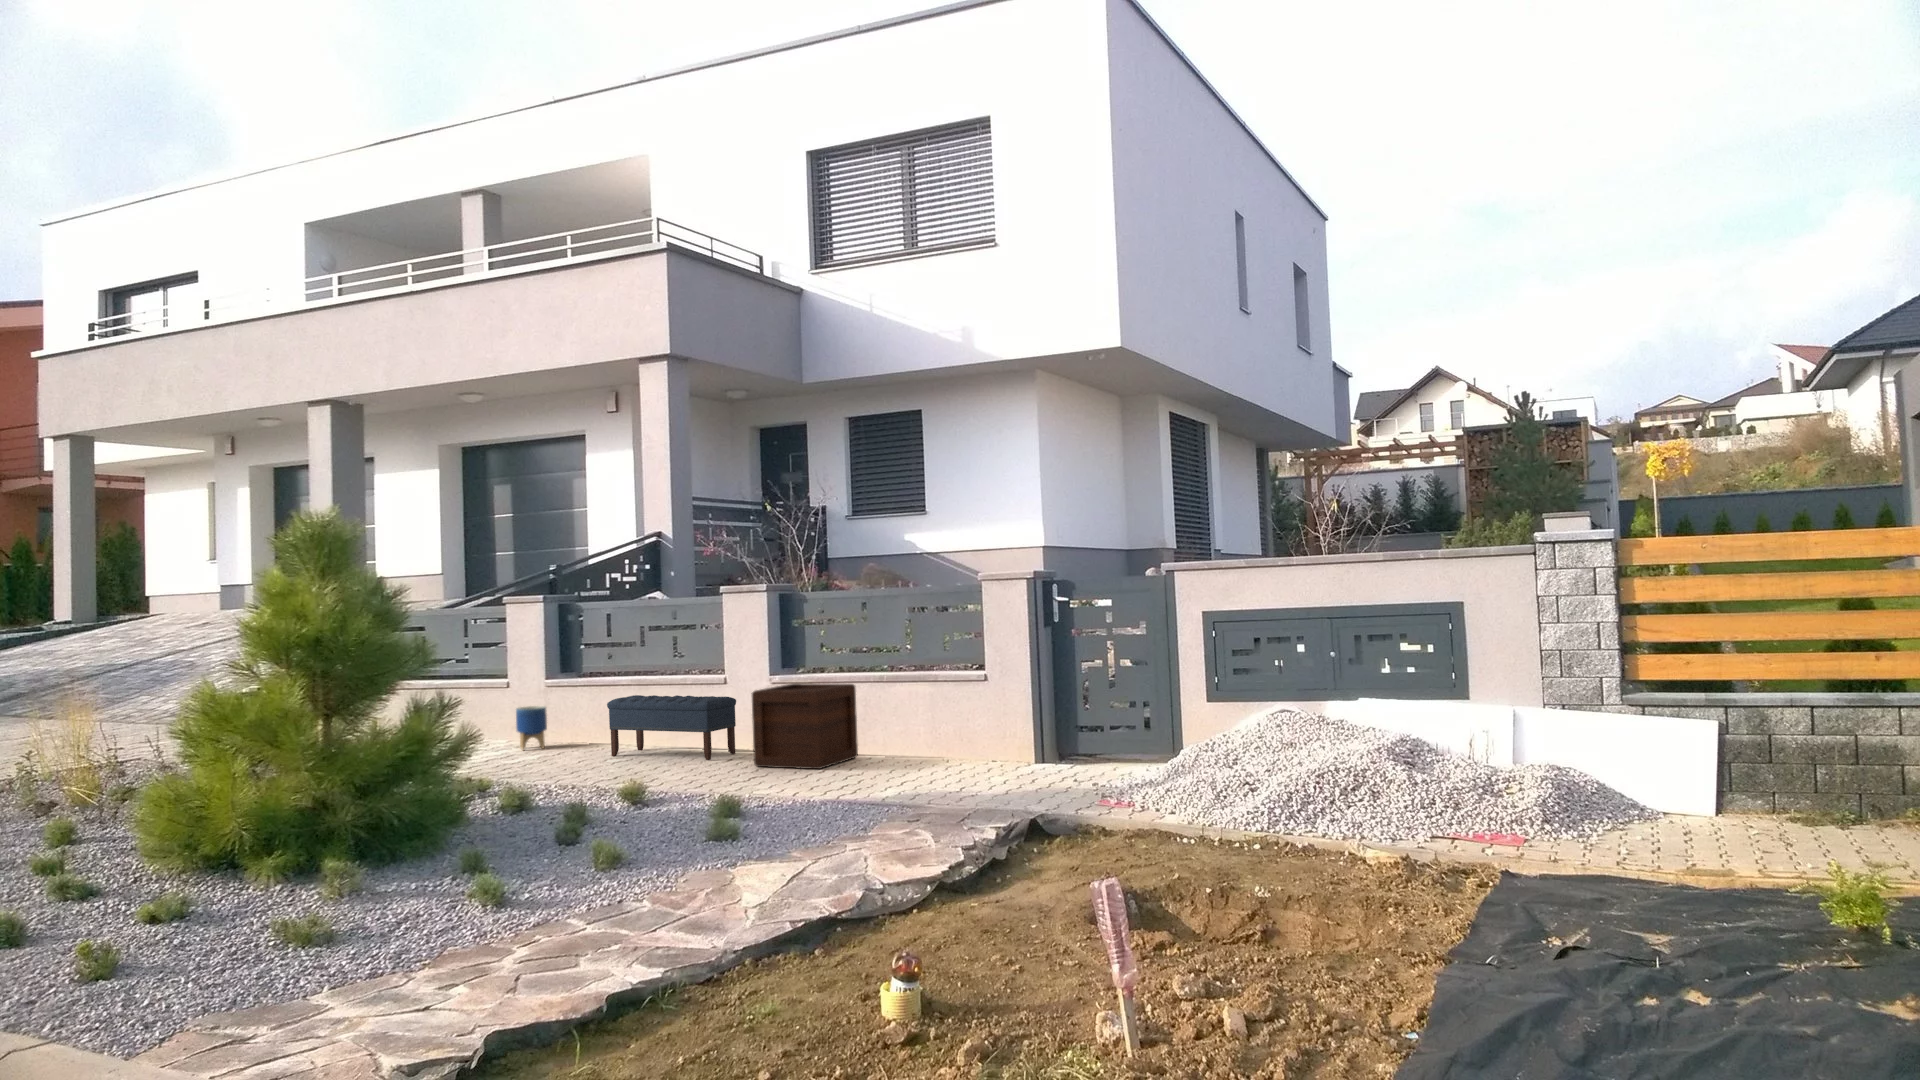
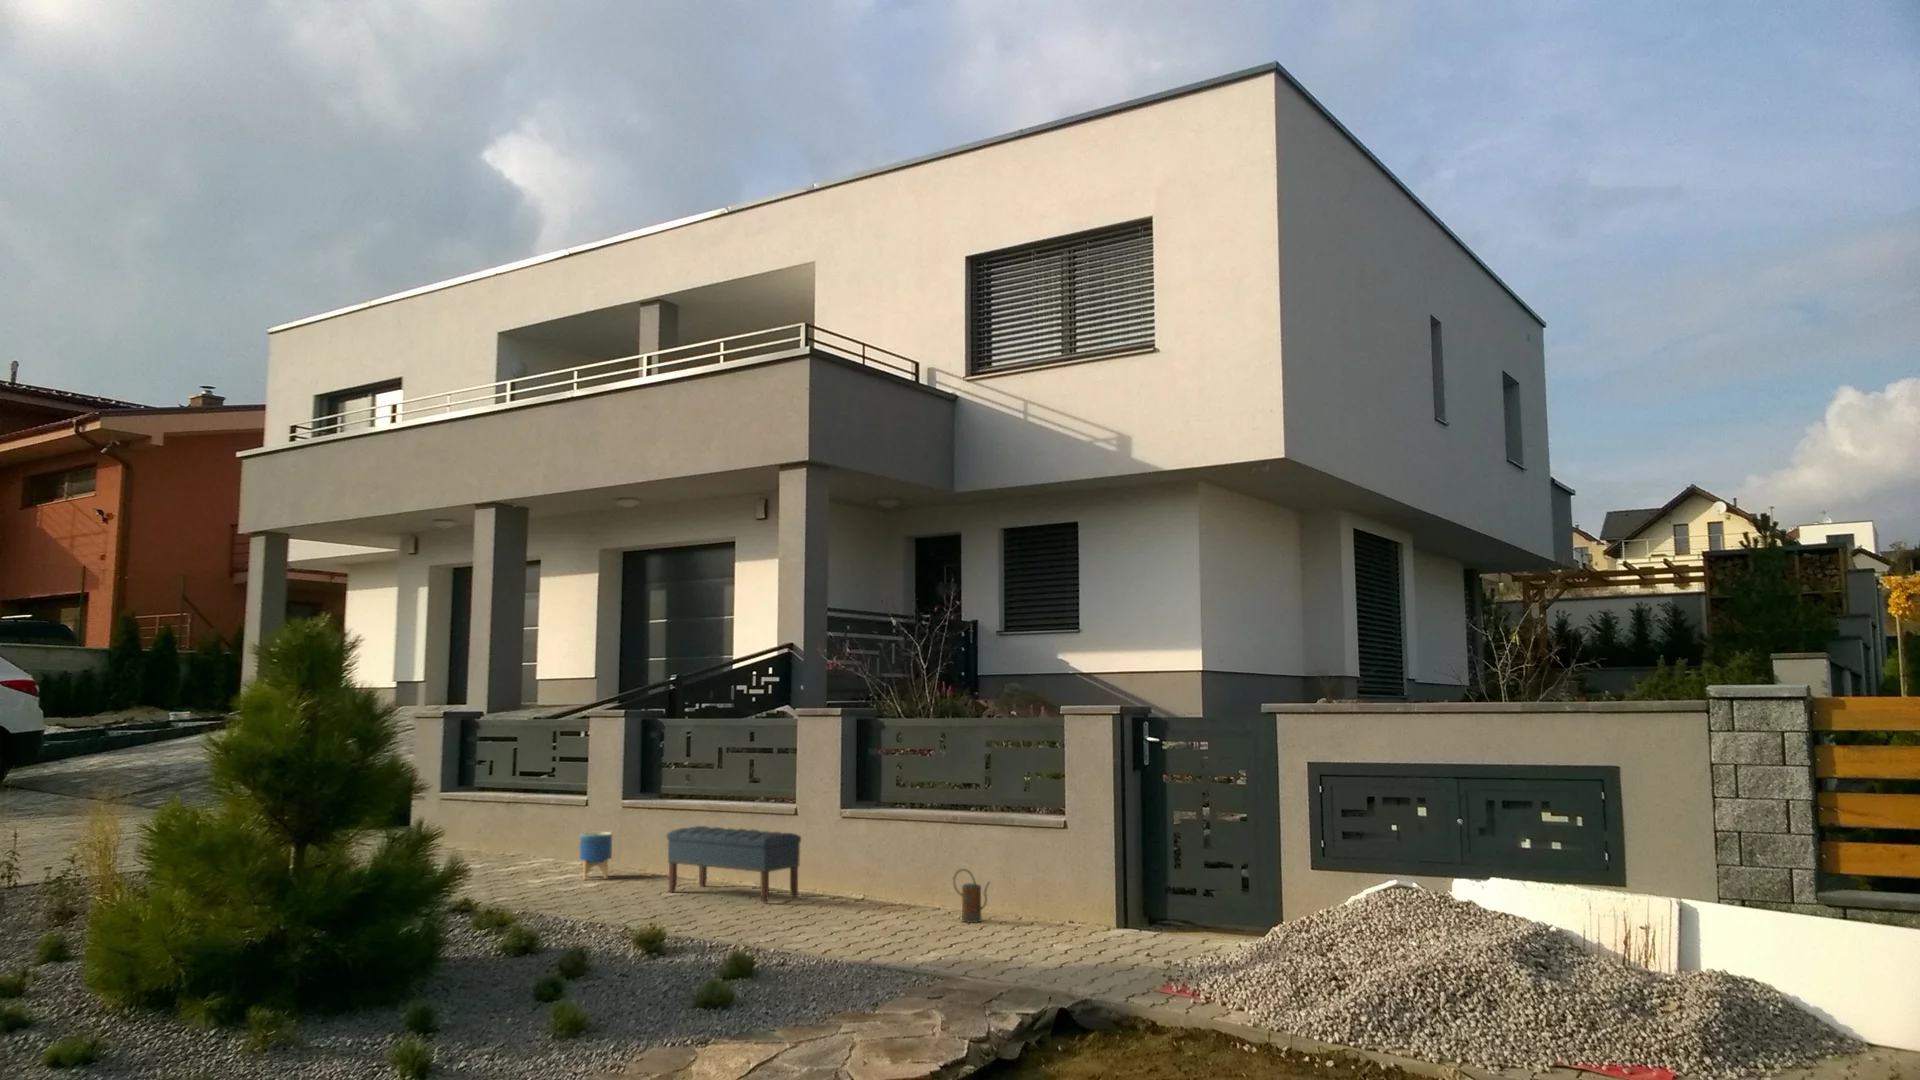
wooden crate: present [752,683,858,769] -> none [807,822,925,922]
watering can: none [886,719,922,765] -> present [953,869,989,923]

